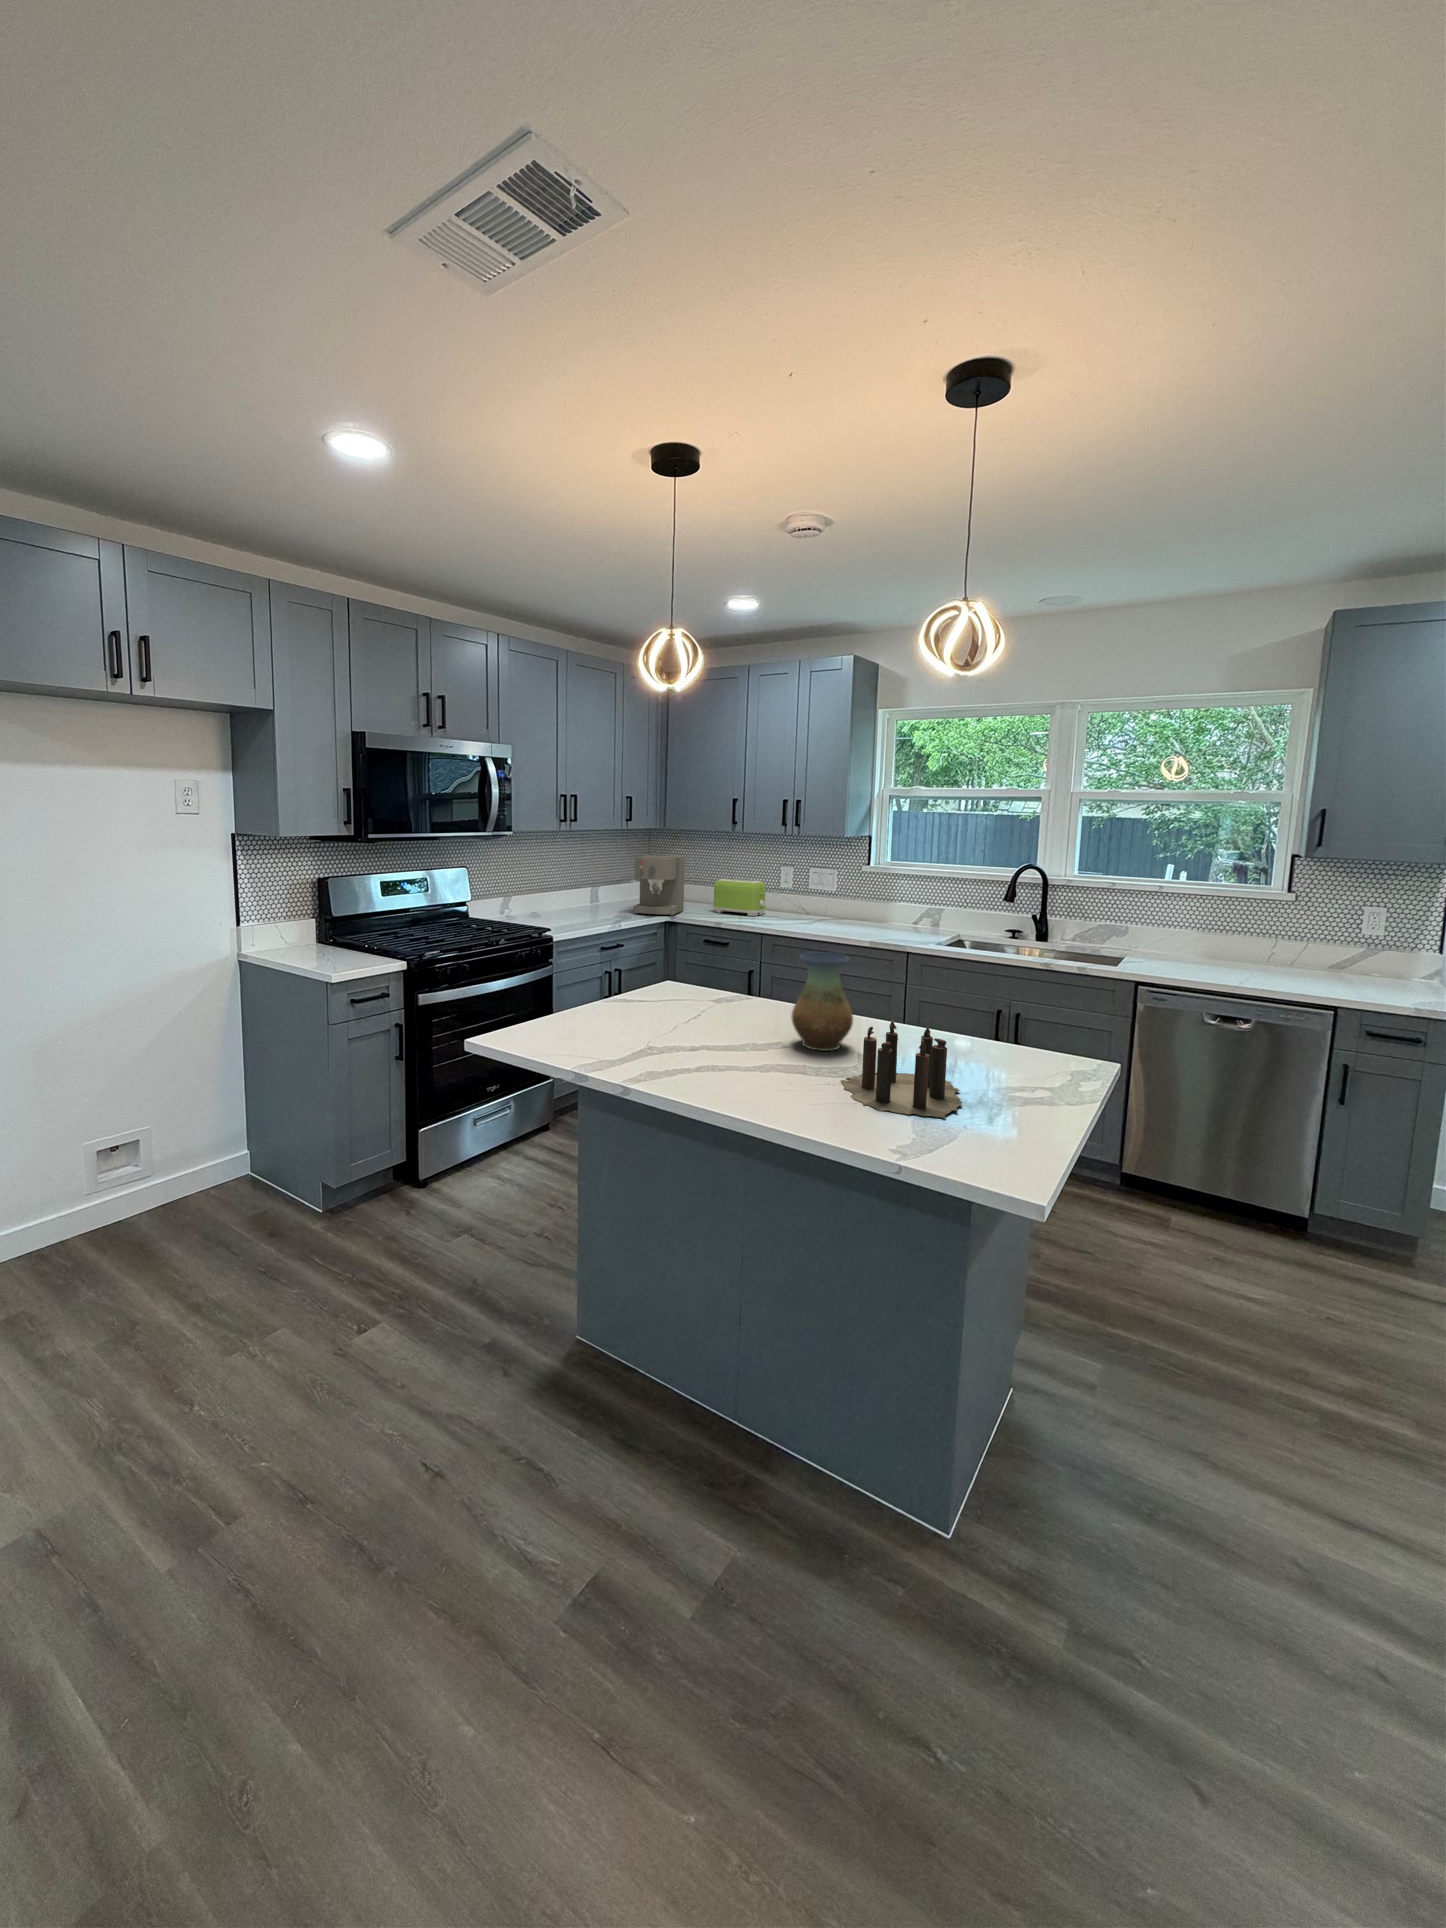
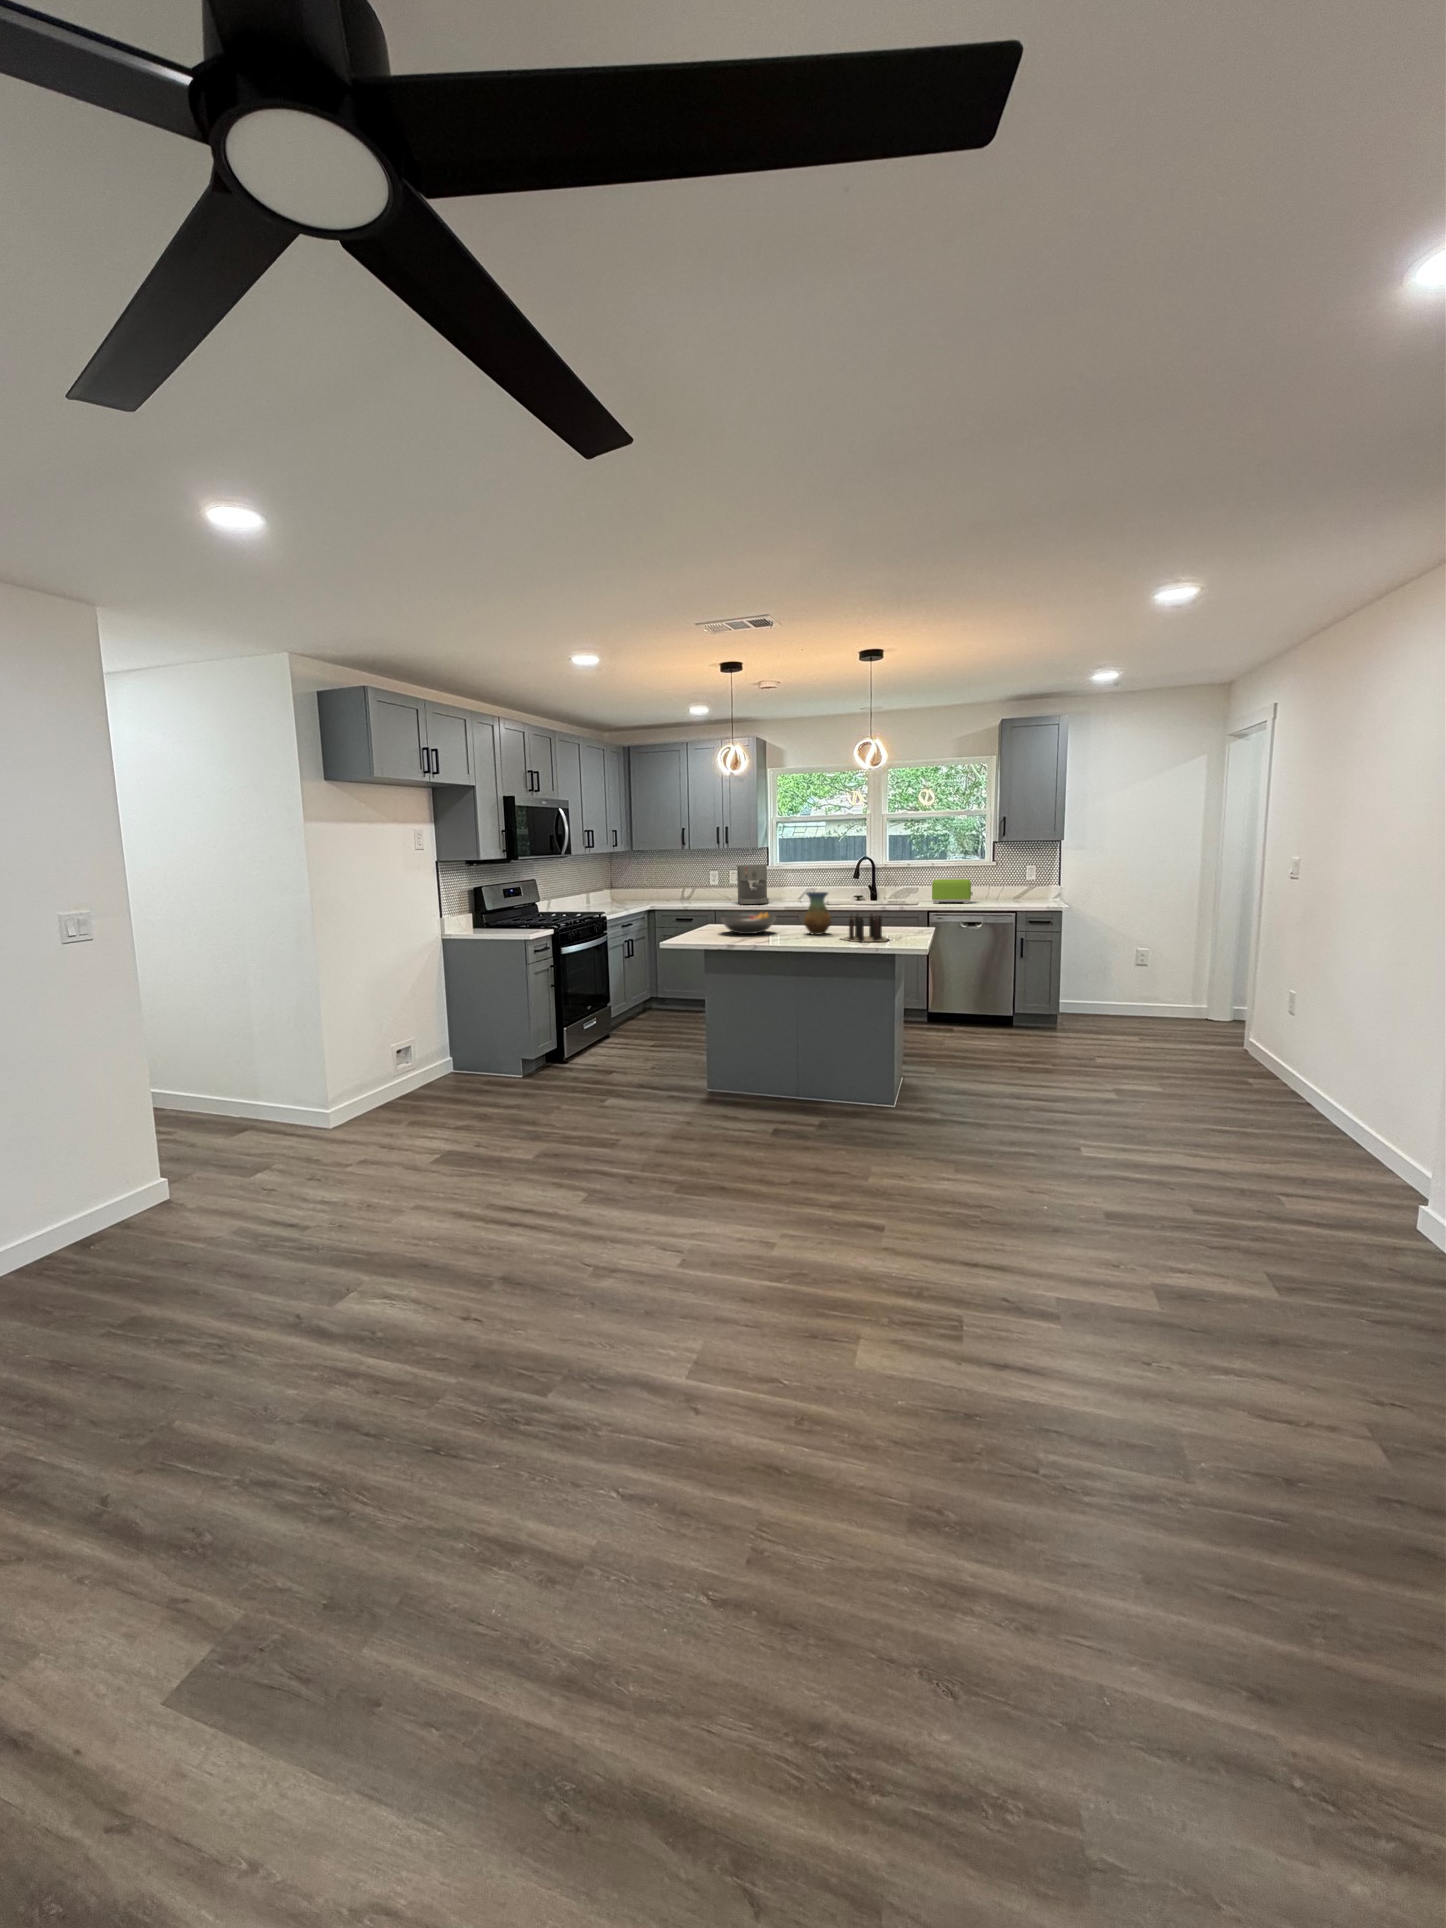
coffee maker: present [633,855,684,916] -> present [737,864,769,905]
toaster: present [714,879,765,916] -> present [932,878,973,903]
fruit bowl: none [629,977,746,1026] -> present [721,912,776,934]

